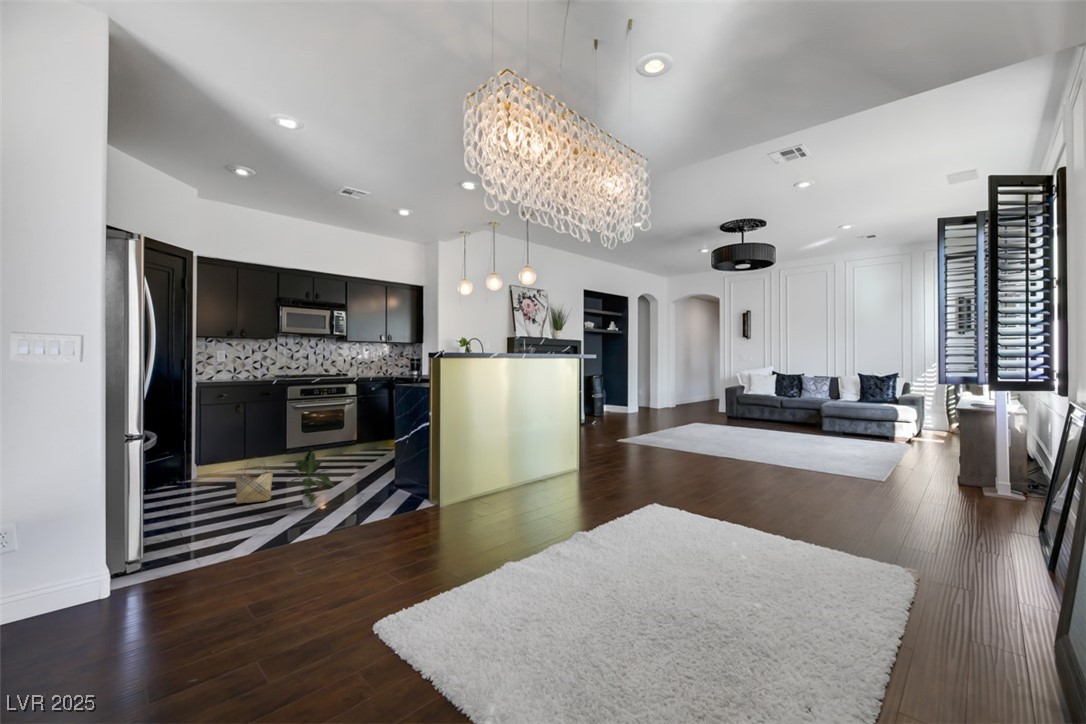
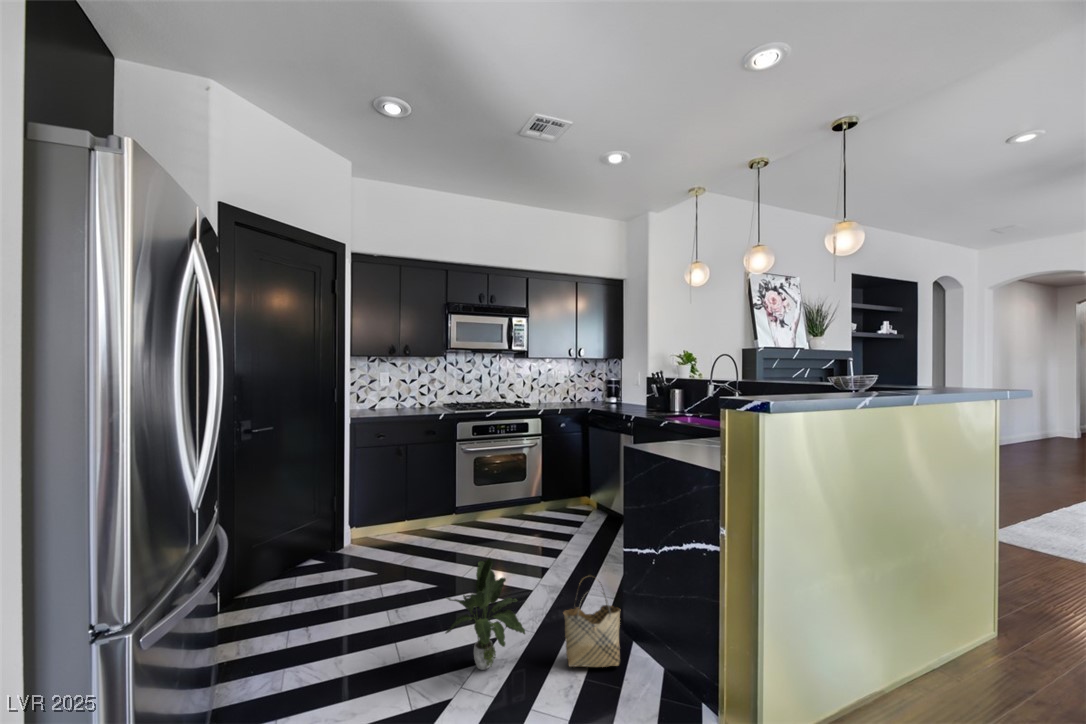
woven basket: present [235,472,273,503] -> present [564,576,620,667]

